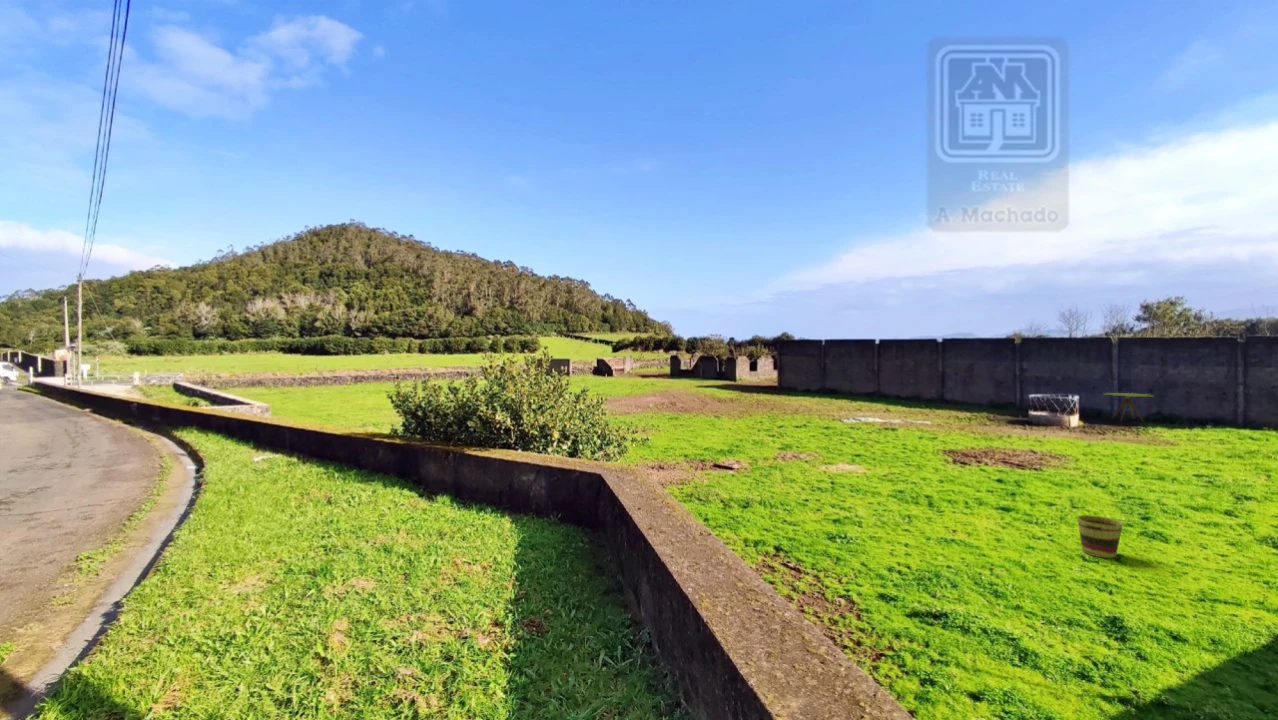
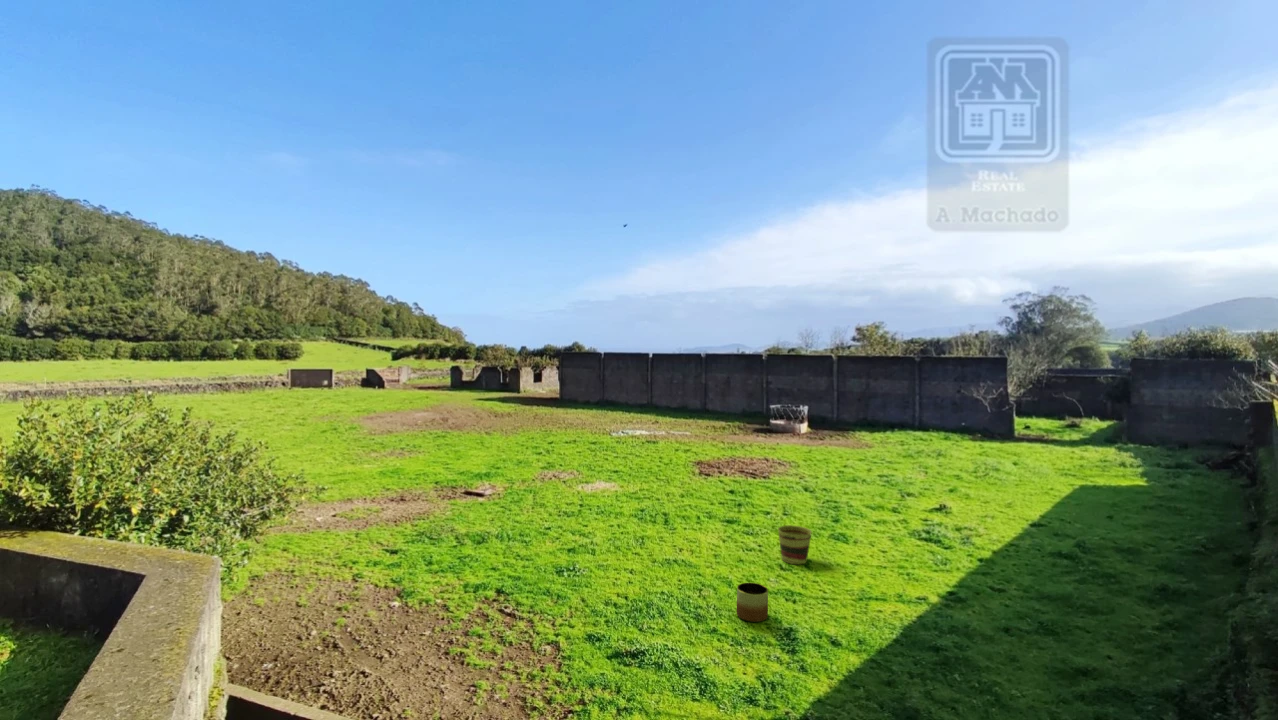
round table: present [1105,393,1152,421] -> none [823,403,857,428]
planter: none [1039,565,1079,606] -> present [737,583,768,622]

